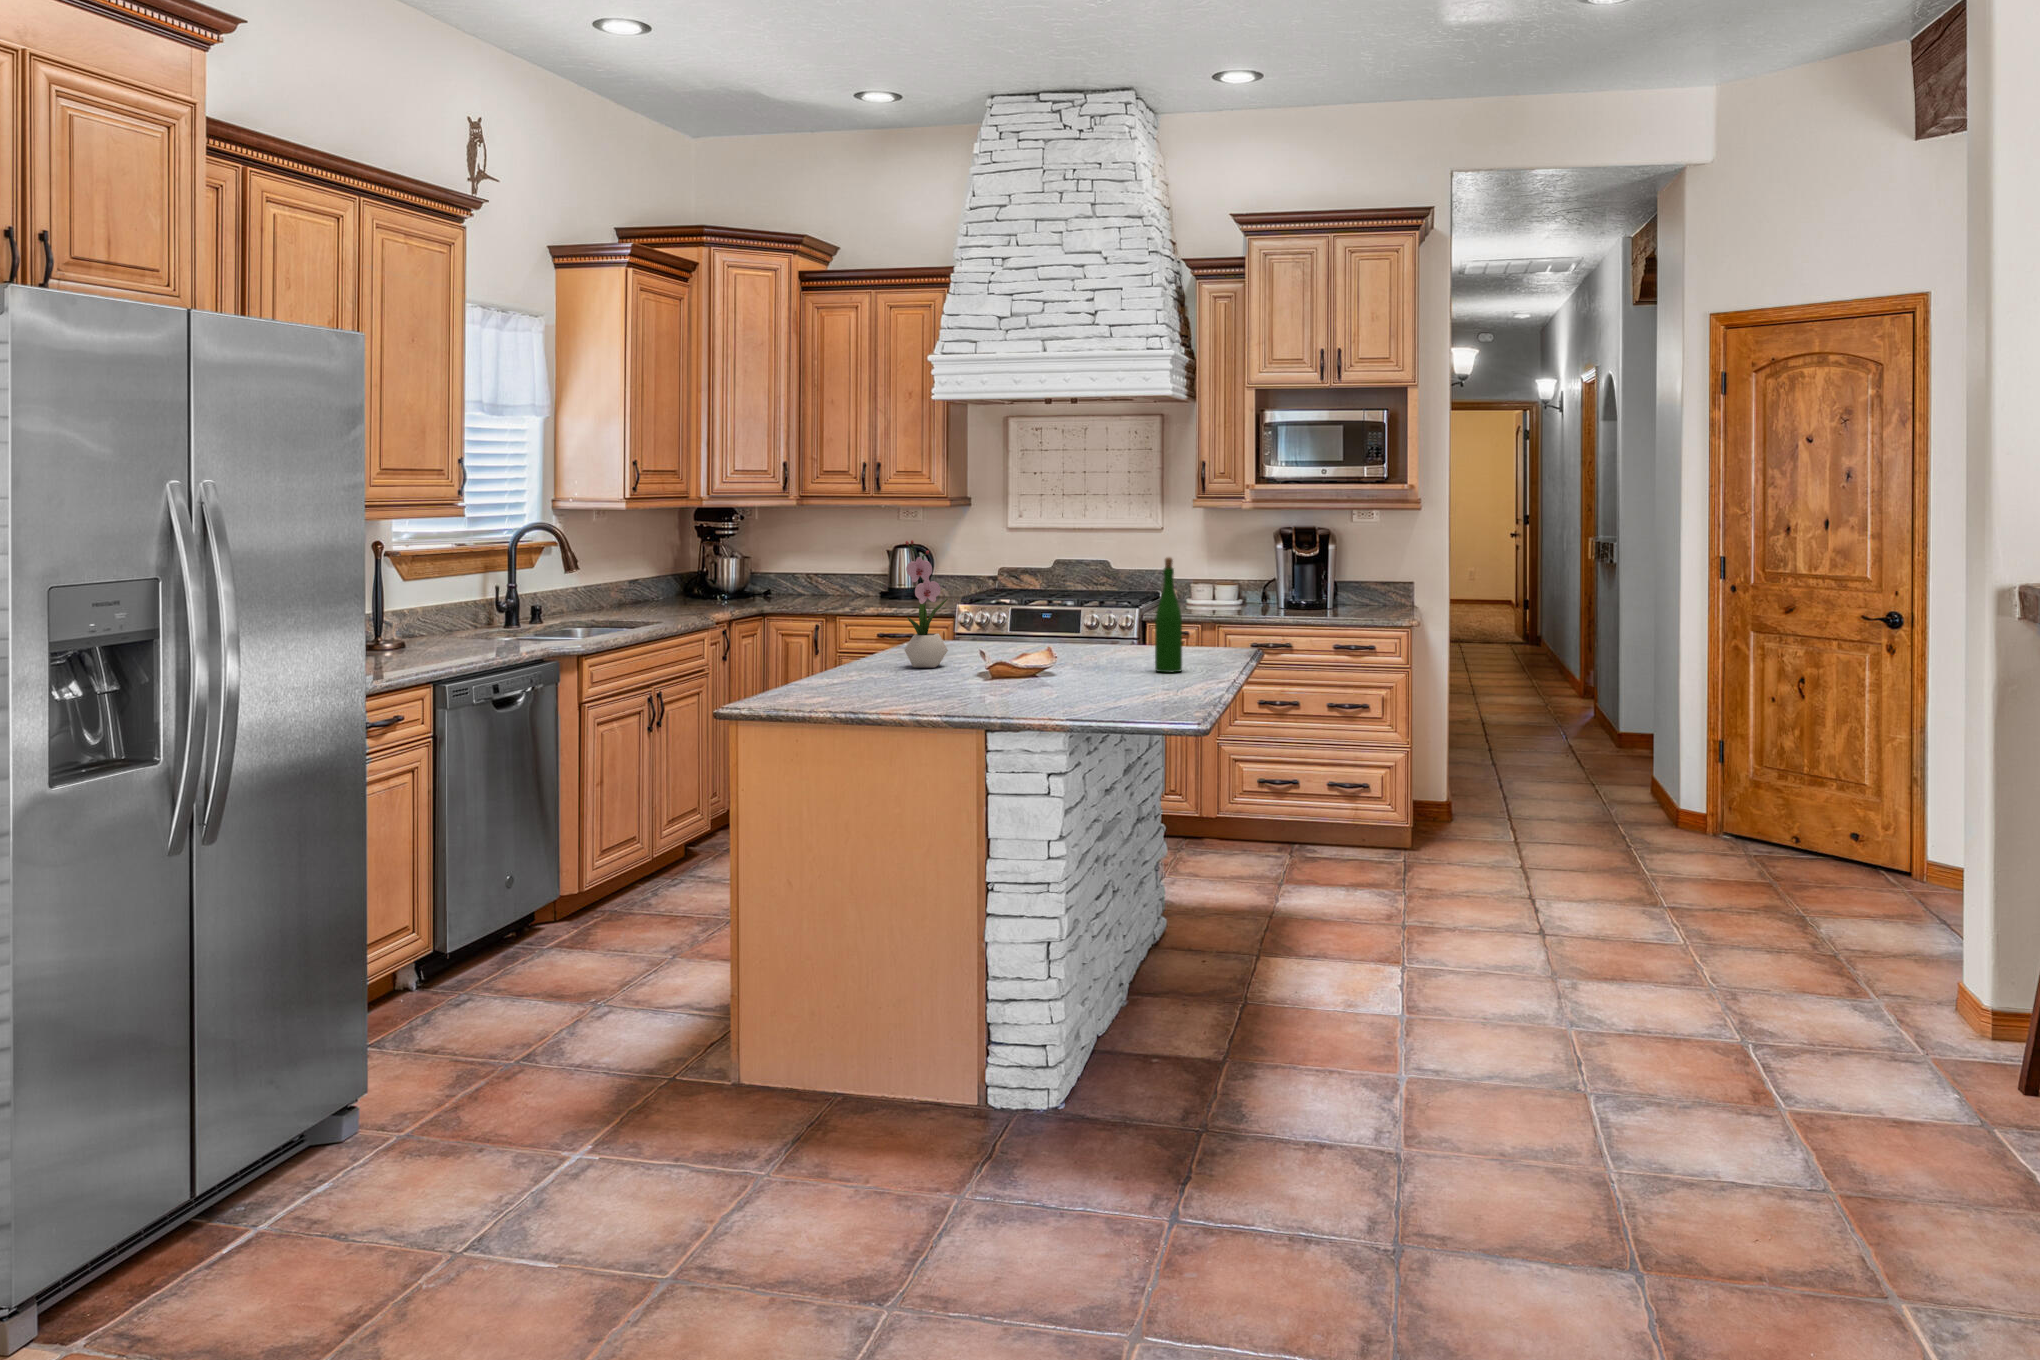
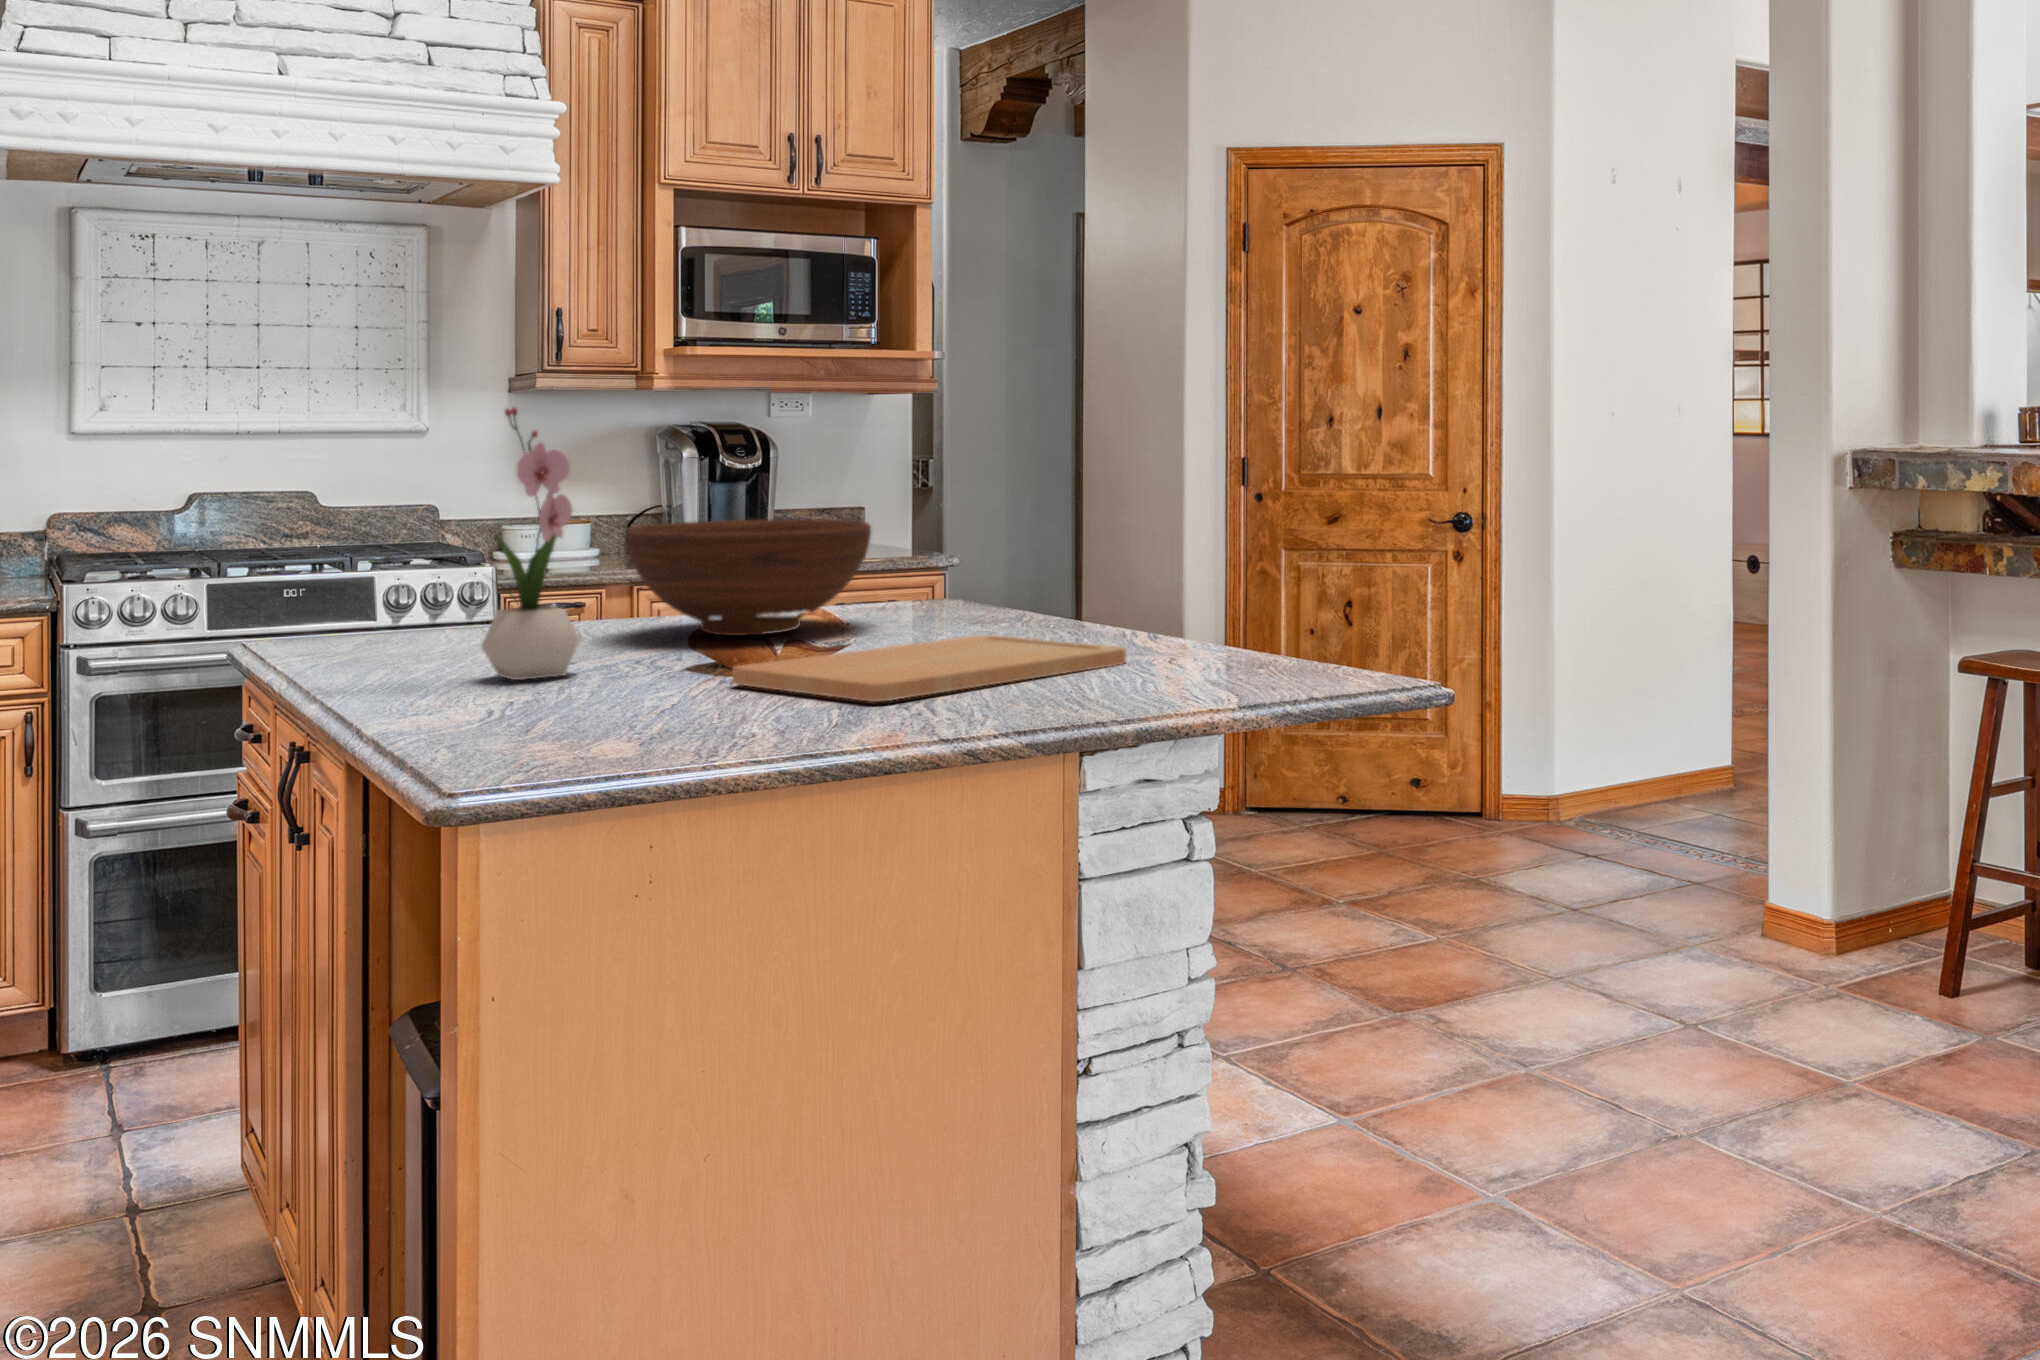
wine bottle: present [1155,557,1182,673] -> none [1002,434,1054,636]
fruit bowl: none [1014,594,1136,657] -> present [625,519,871,636]
cutting board: none [959,669,1137,695] -> present [732,635,1126,702]

